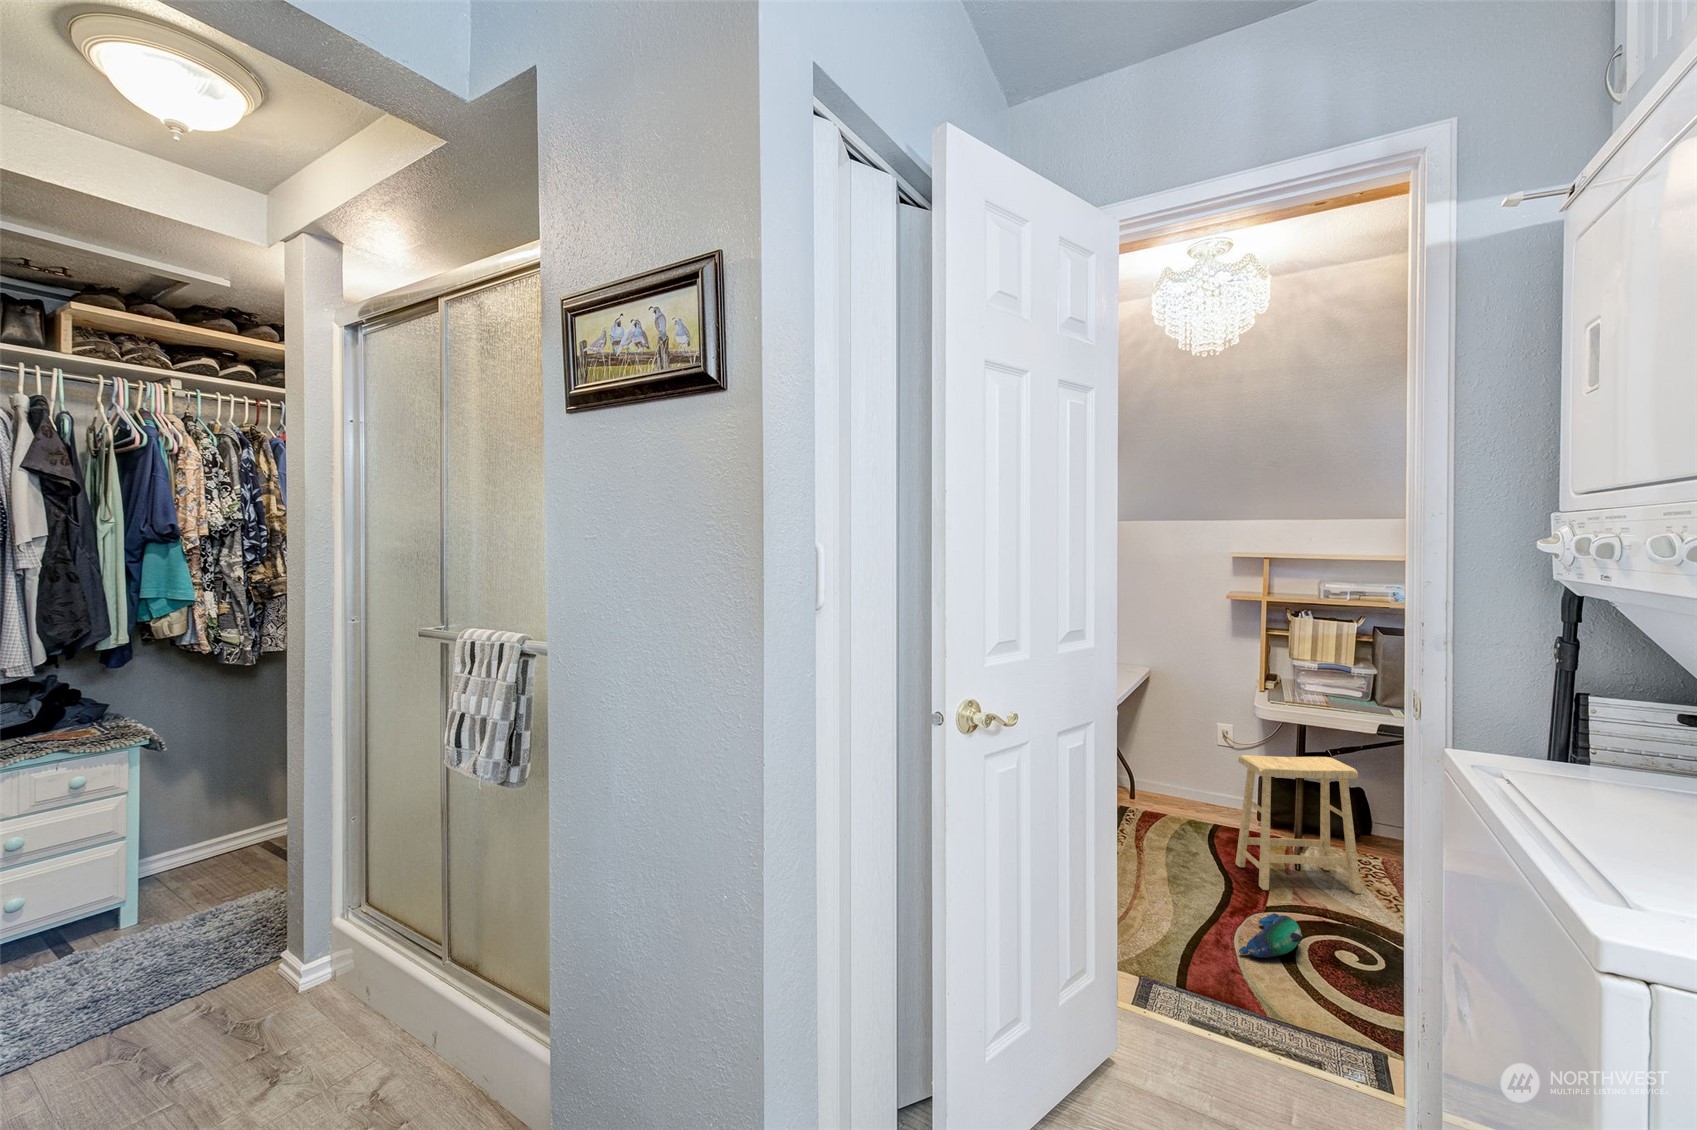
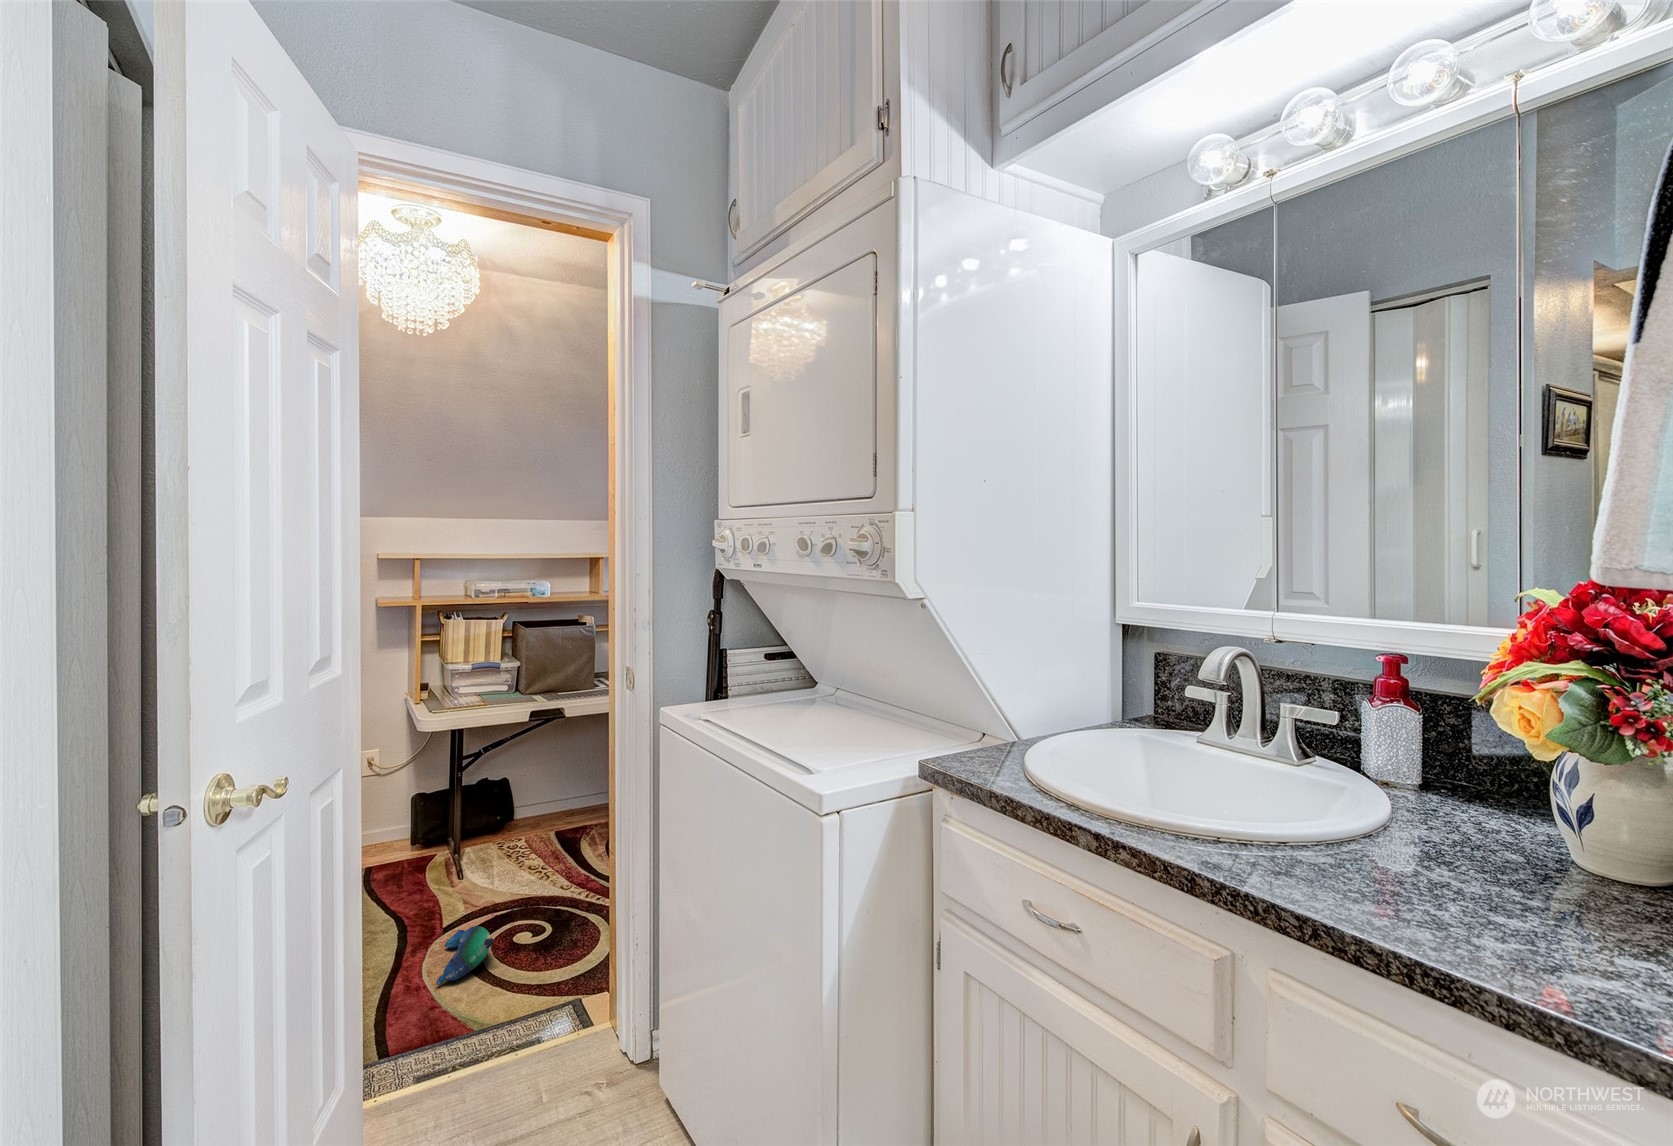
footstool: present [1236,755,1361,894] -> none [400,757,522,912]

